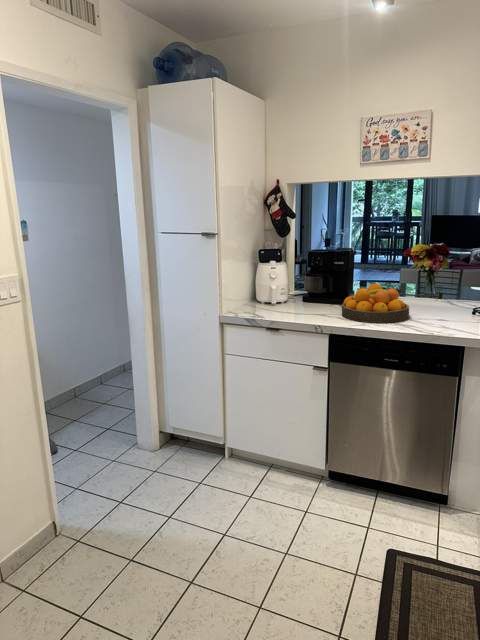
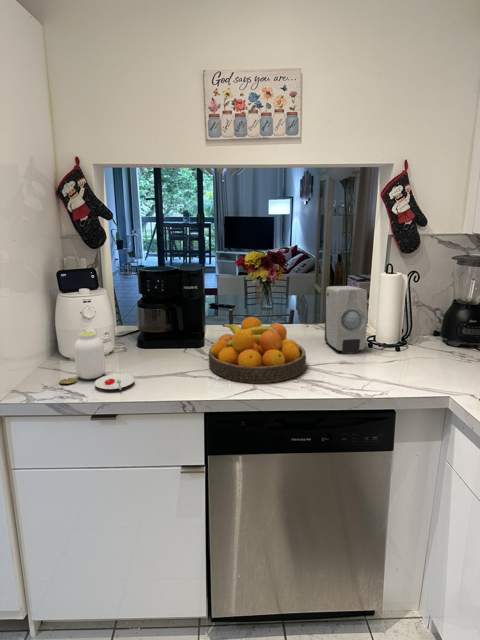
soap dispenser: none [439,267,467,316] -> present [325,286,367,354]
jar: none [253,284,293,316] -> present [59,331,134,390]

